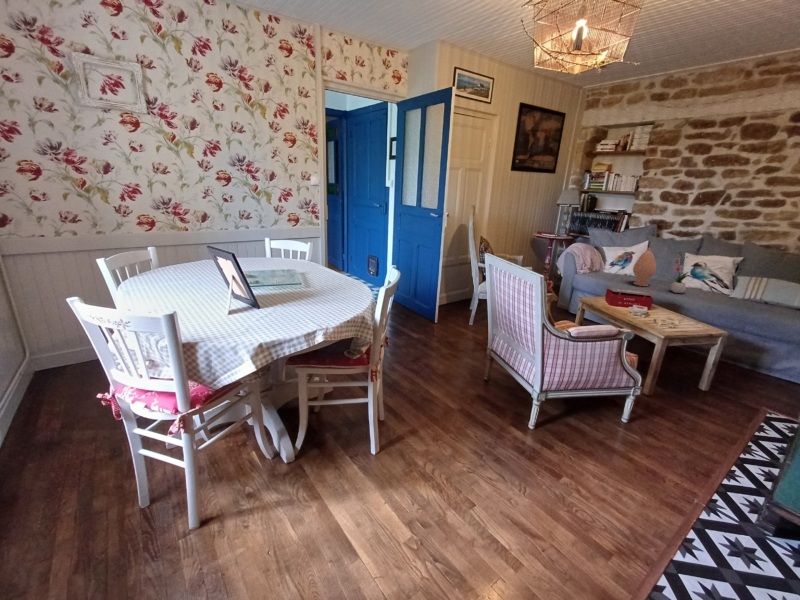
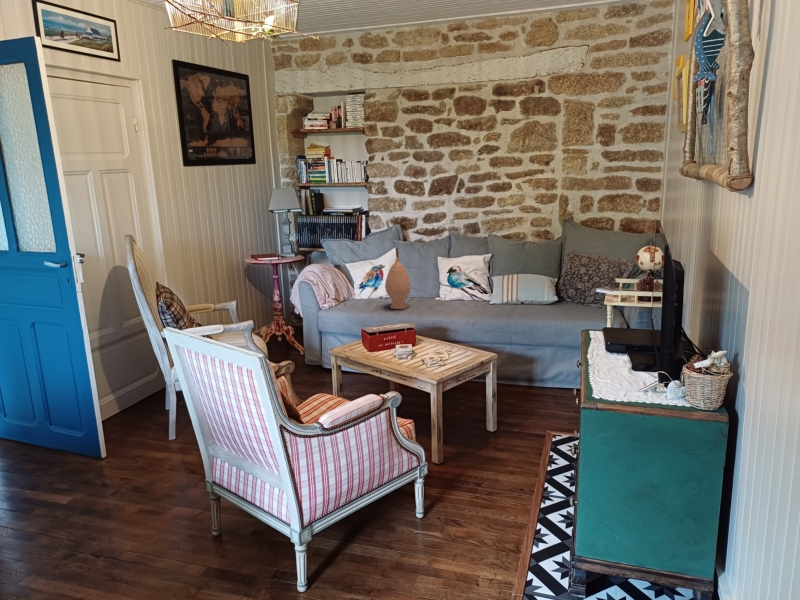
flower arrangement: present [671,252,689,293] -> none [426,258,450,310]

